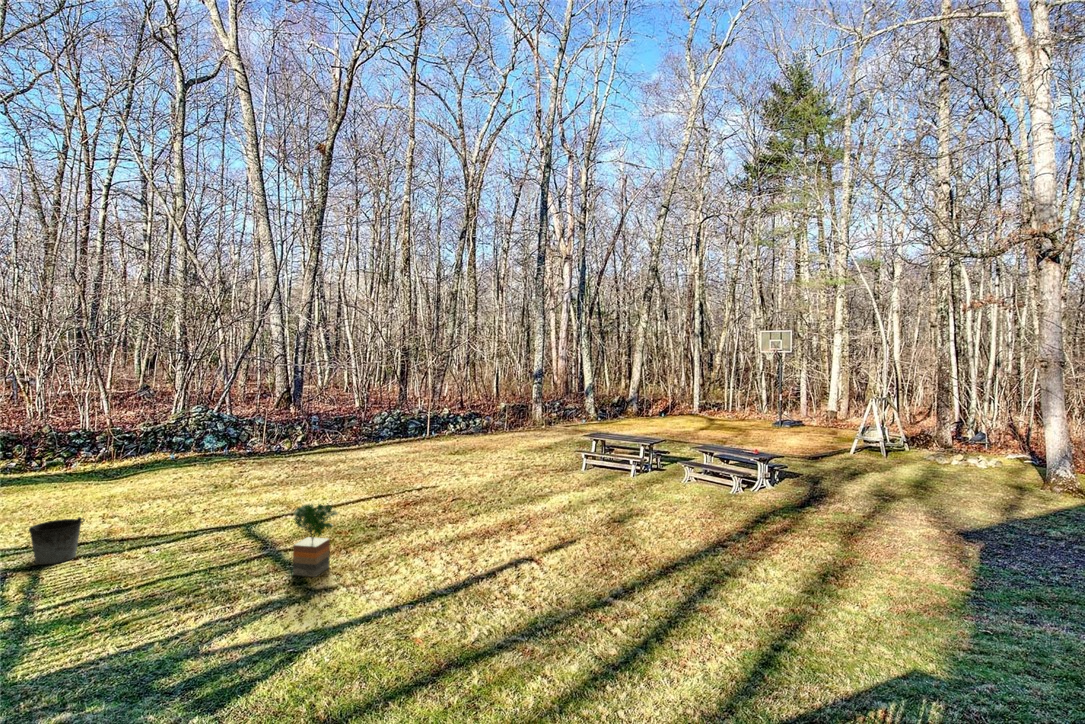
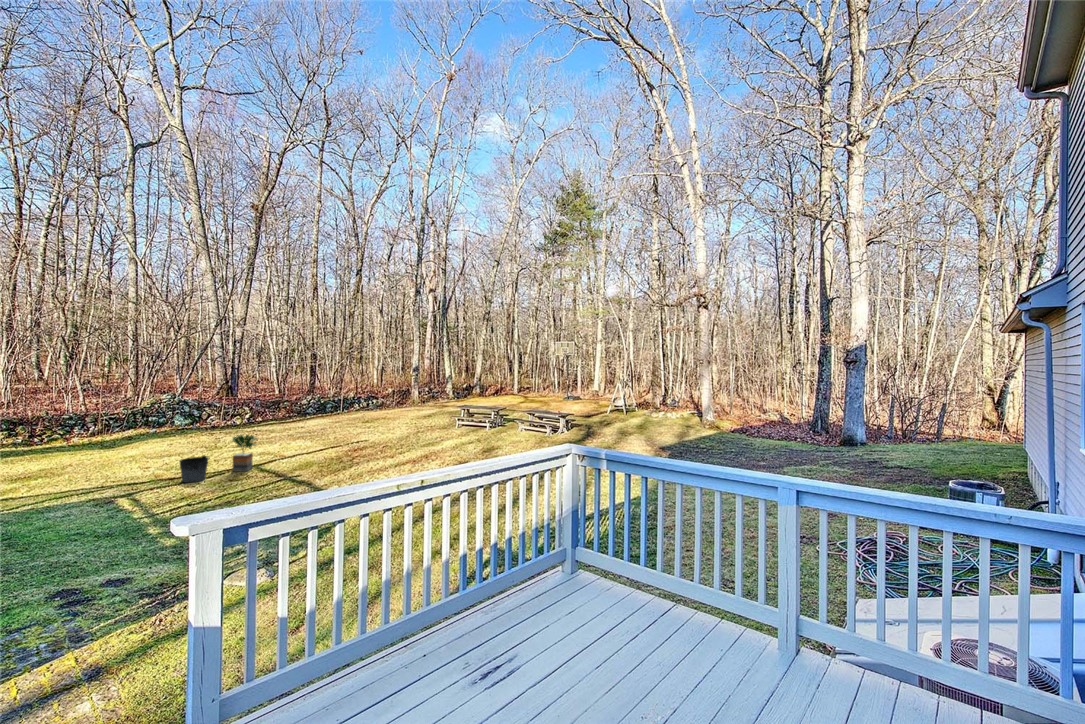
potted tree: present [293,504,338,577] -> present [232,435,257,471]

